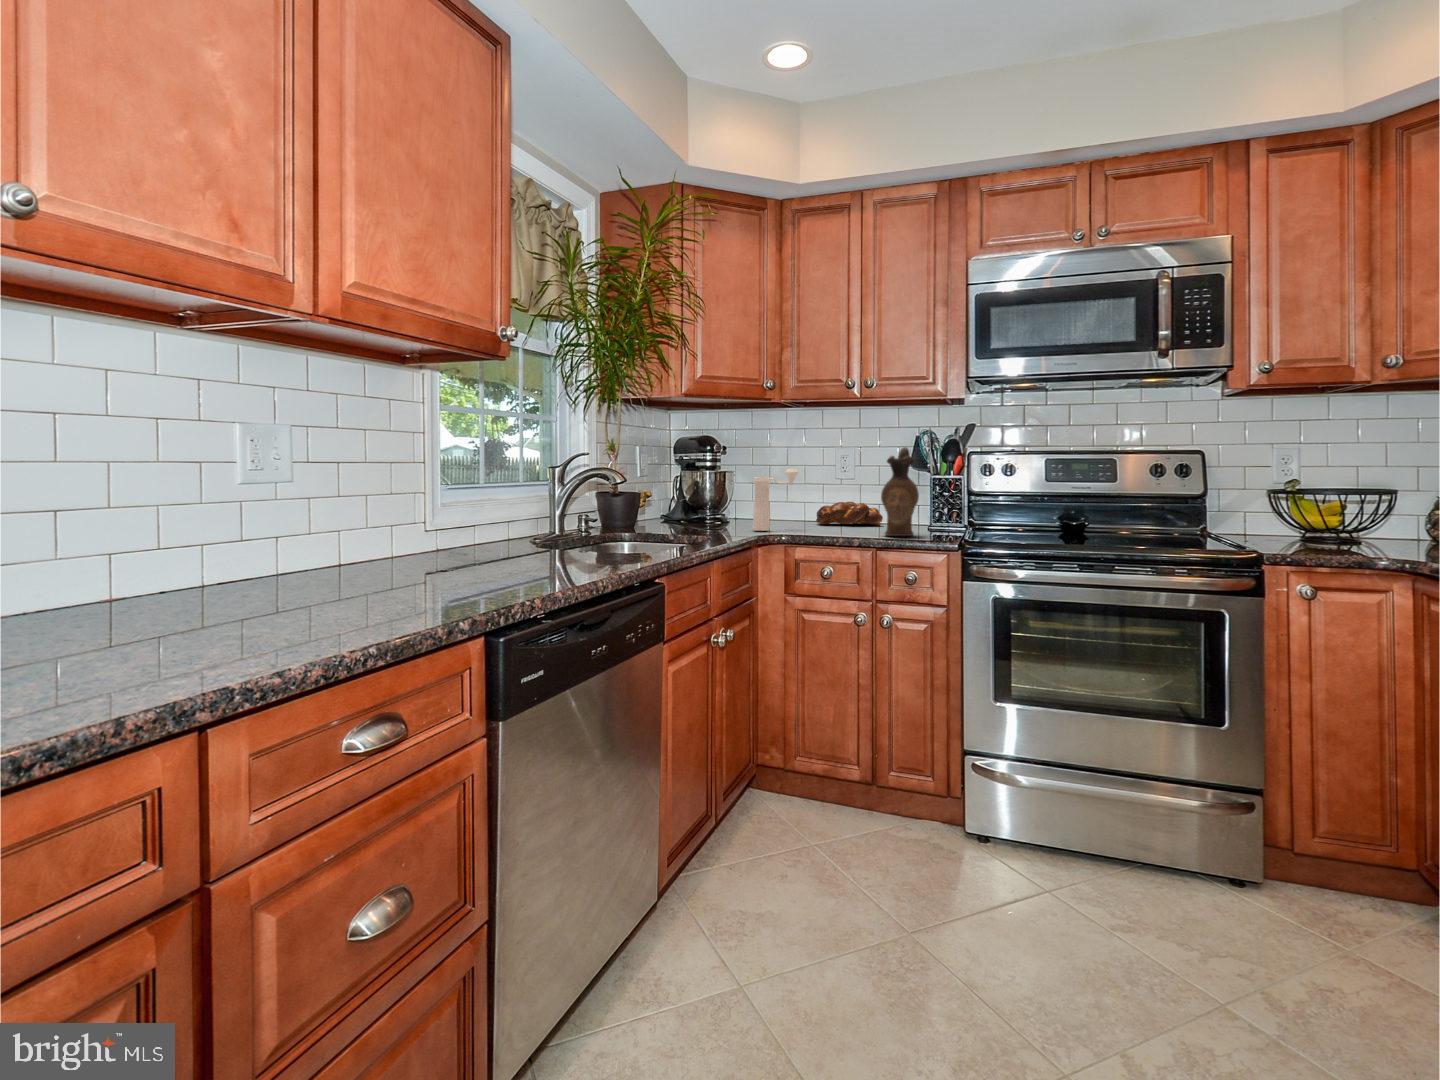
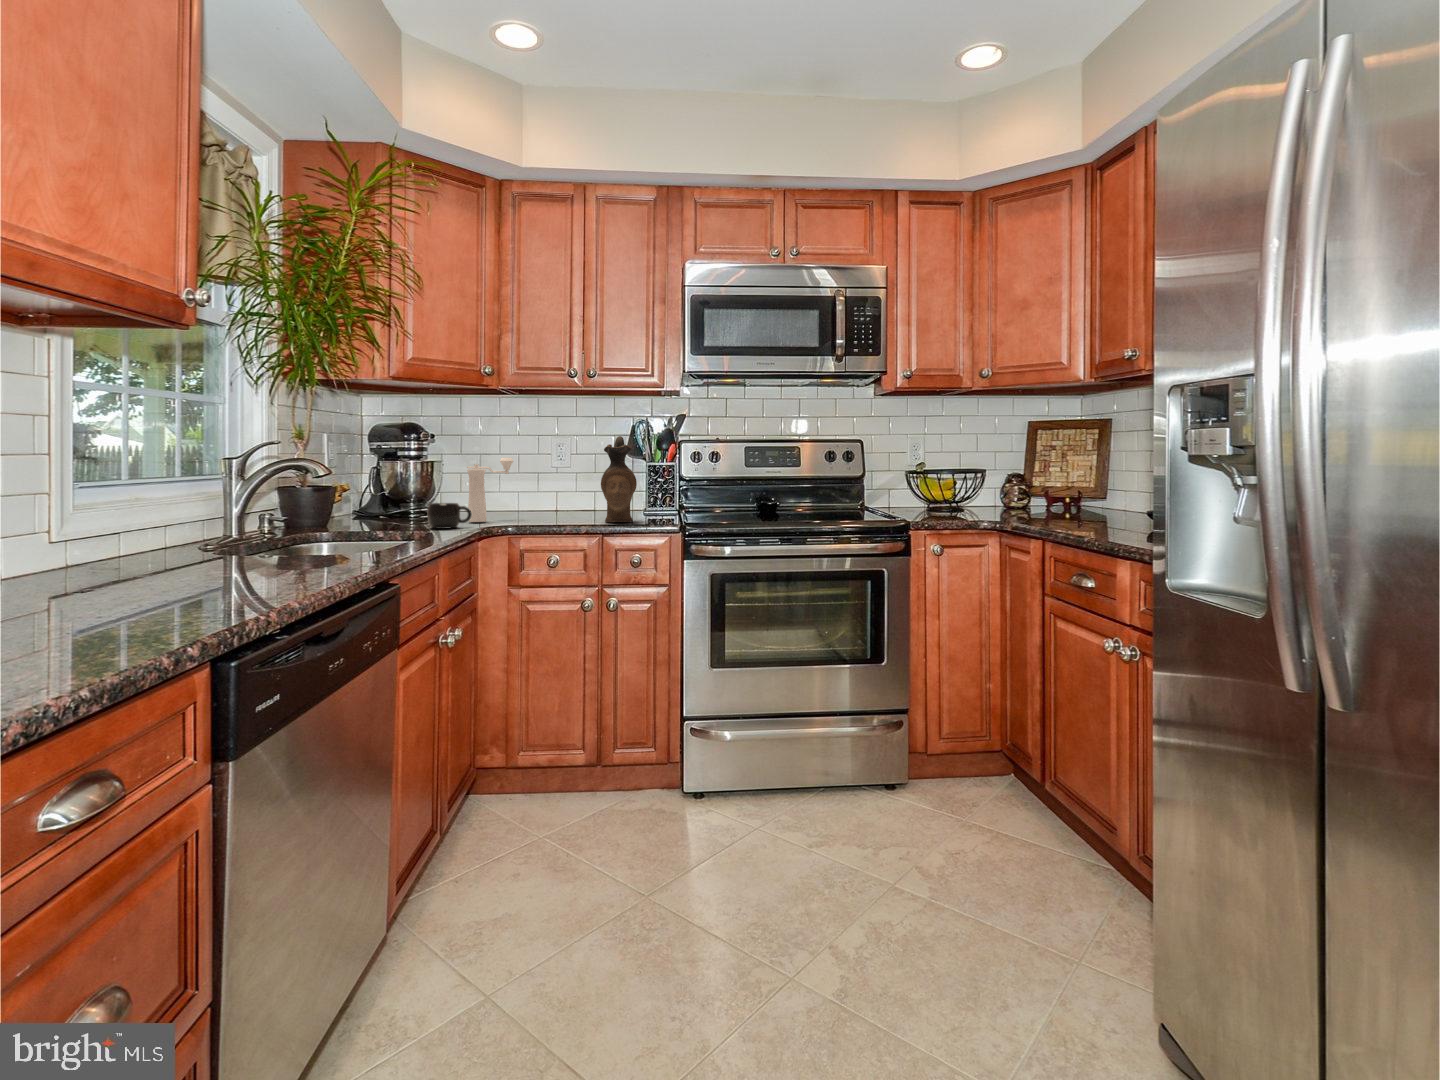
bread loaf: present [816,502,883,524] -> none [530,490,597,513]
mug: none [714,511,753,535] -> present [428,503,471,529]

